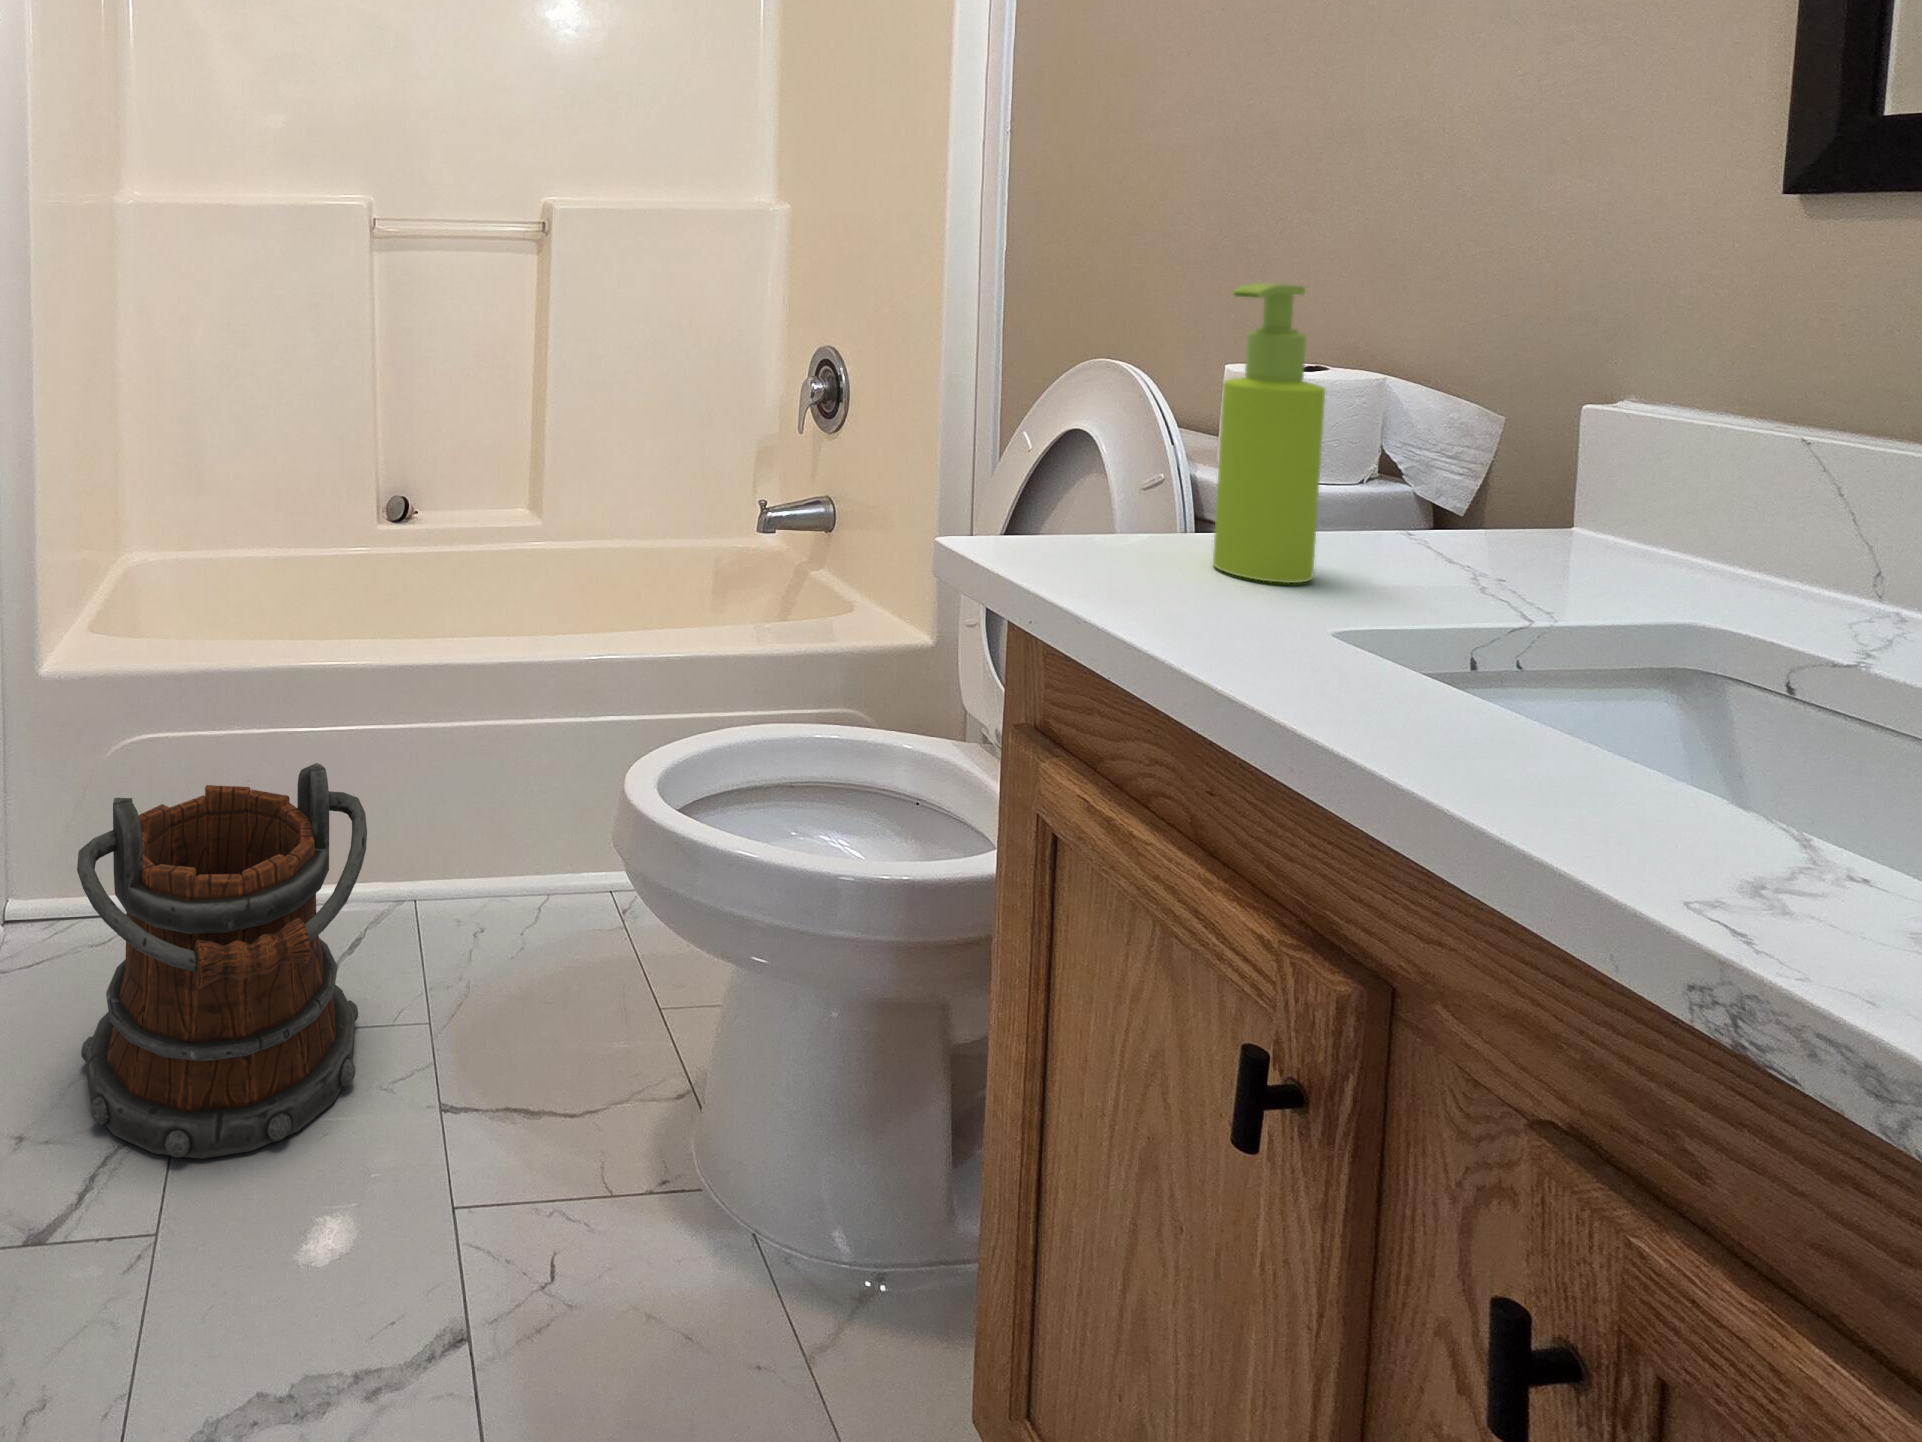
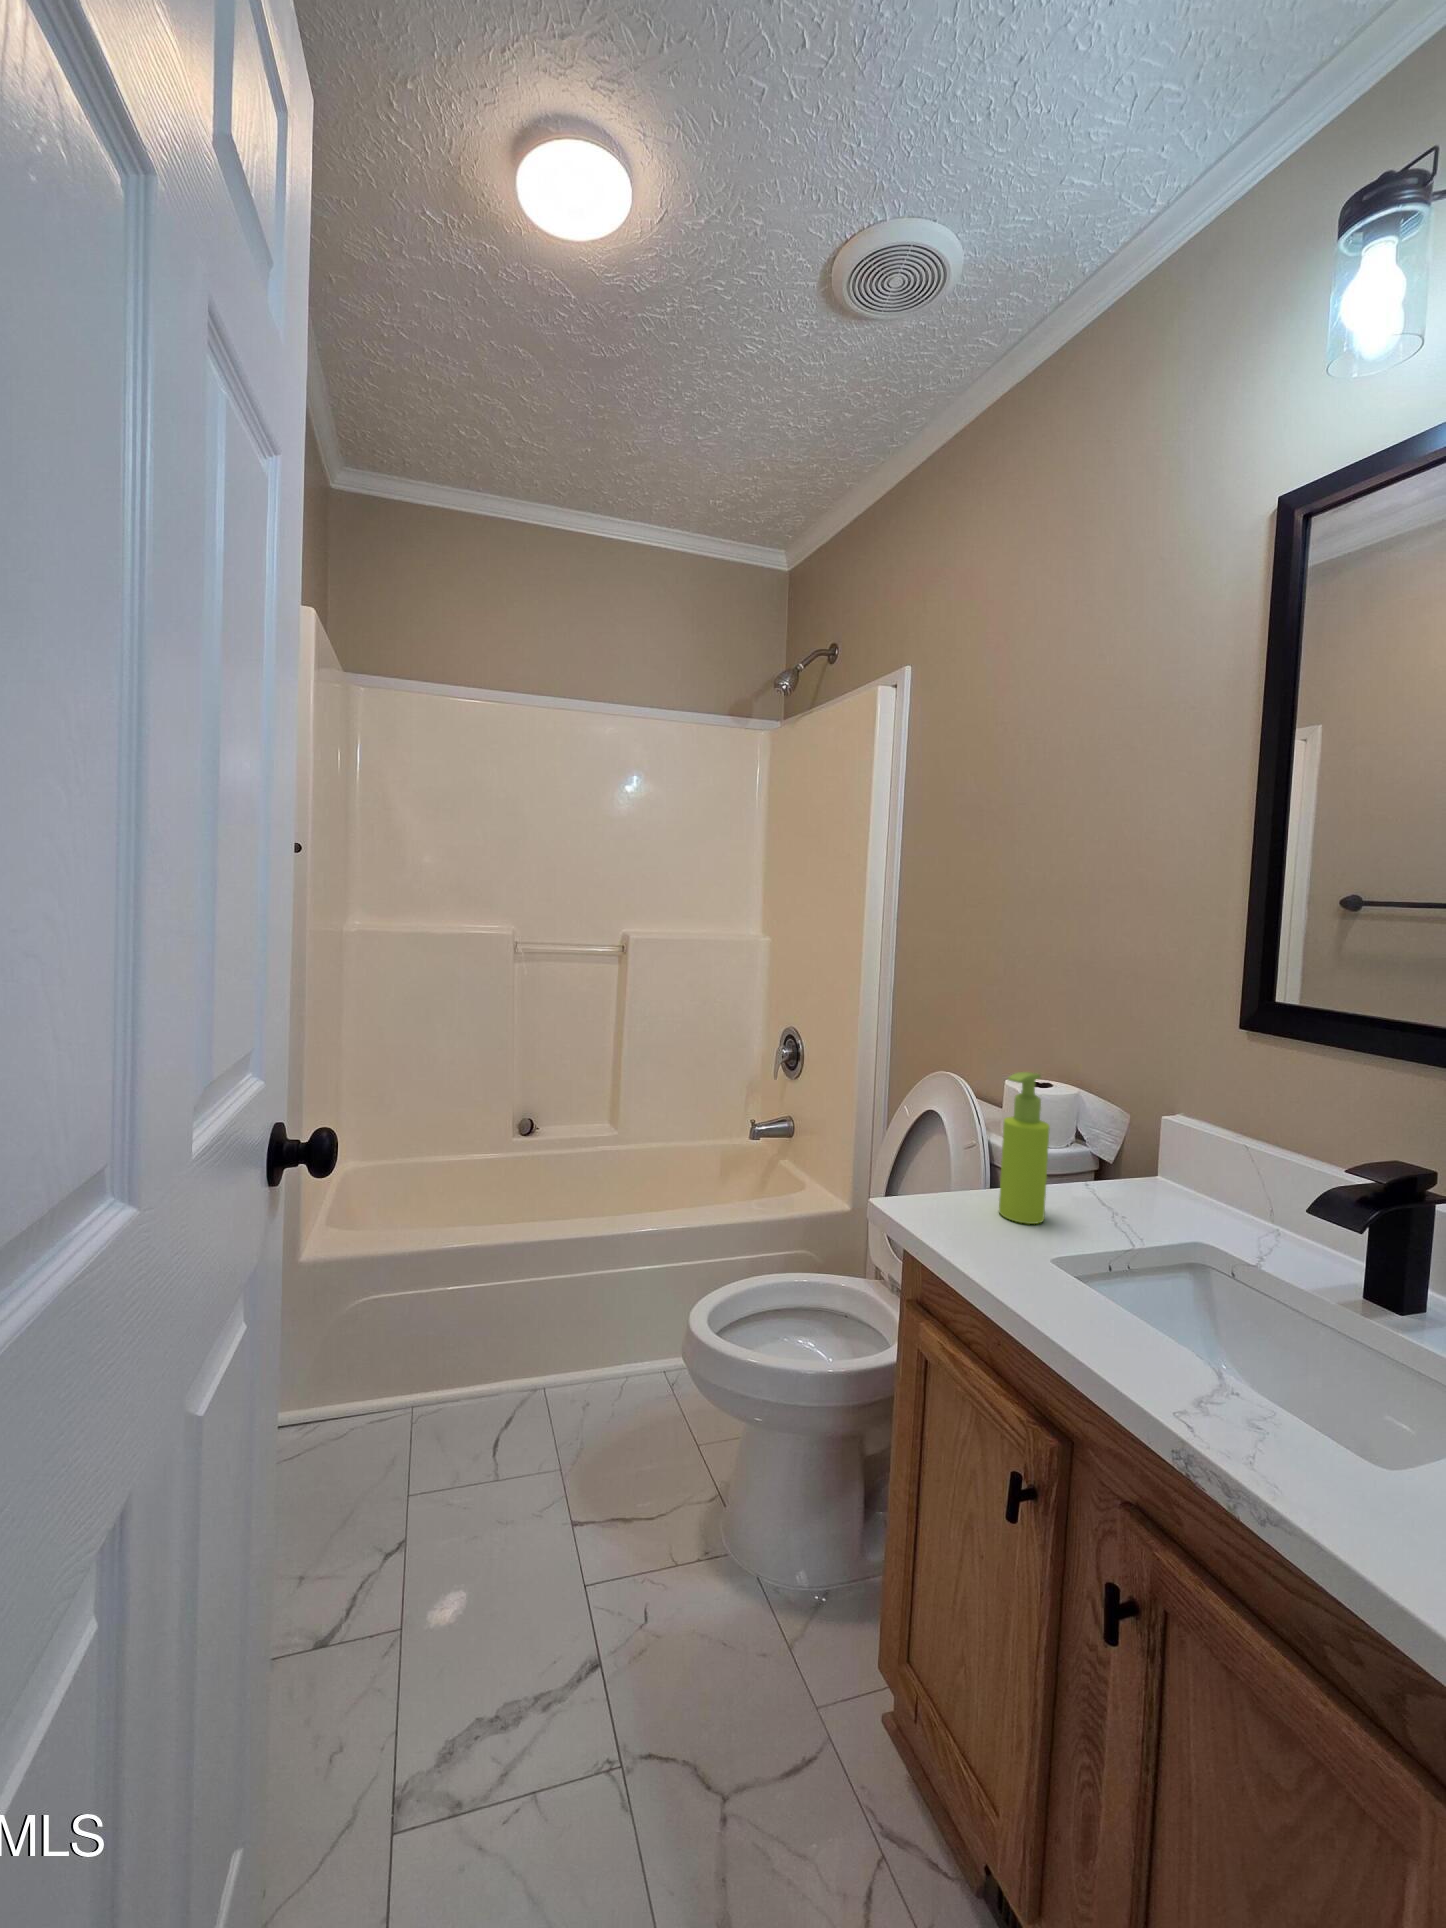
bucket: present [77,763,367,1159] -> none [339,1312,527,1573]

